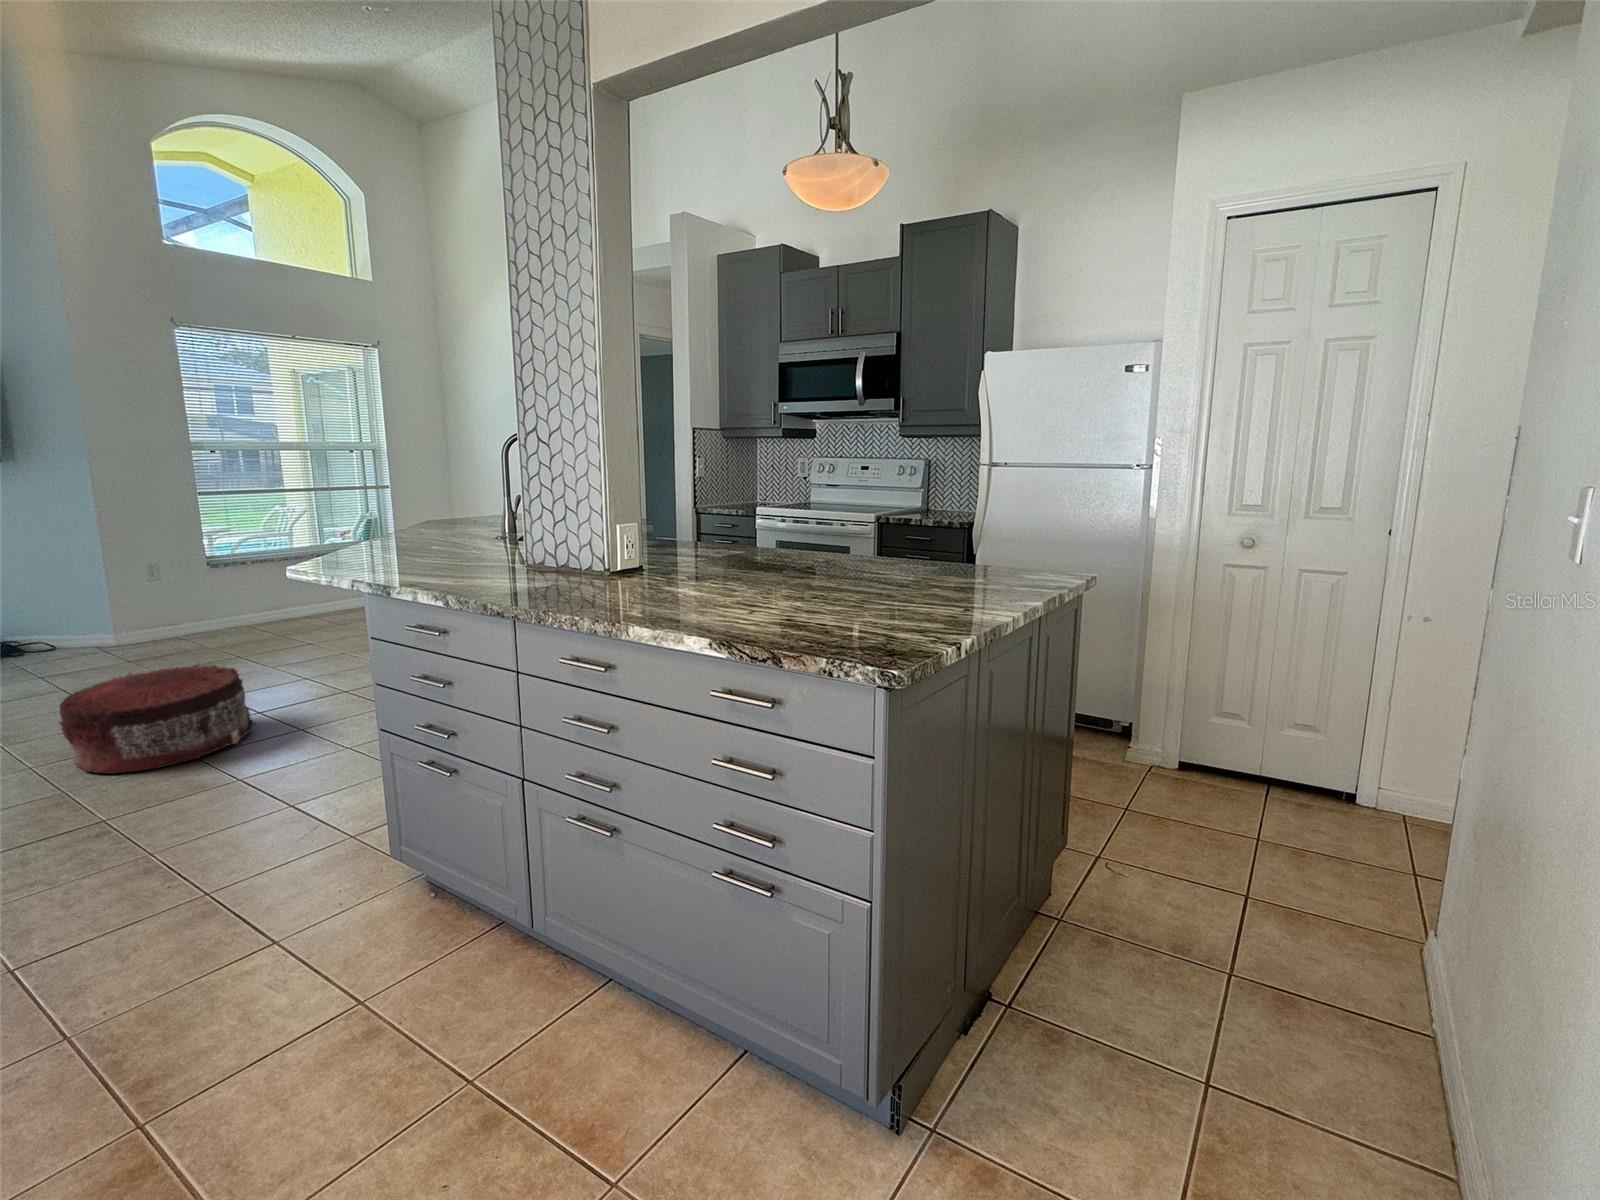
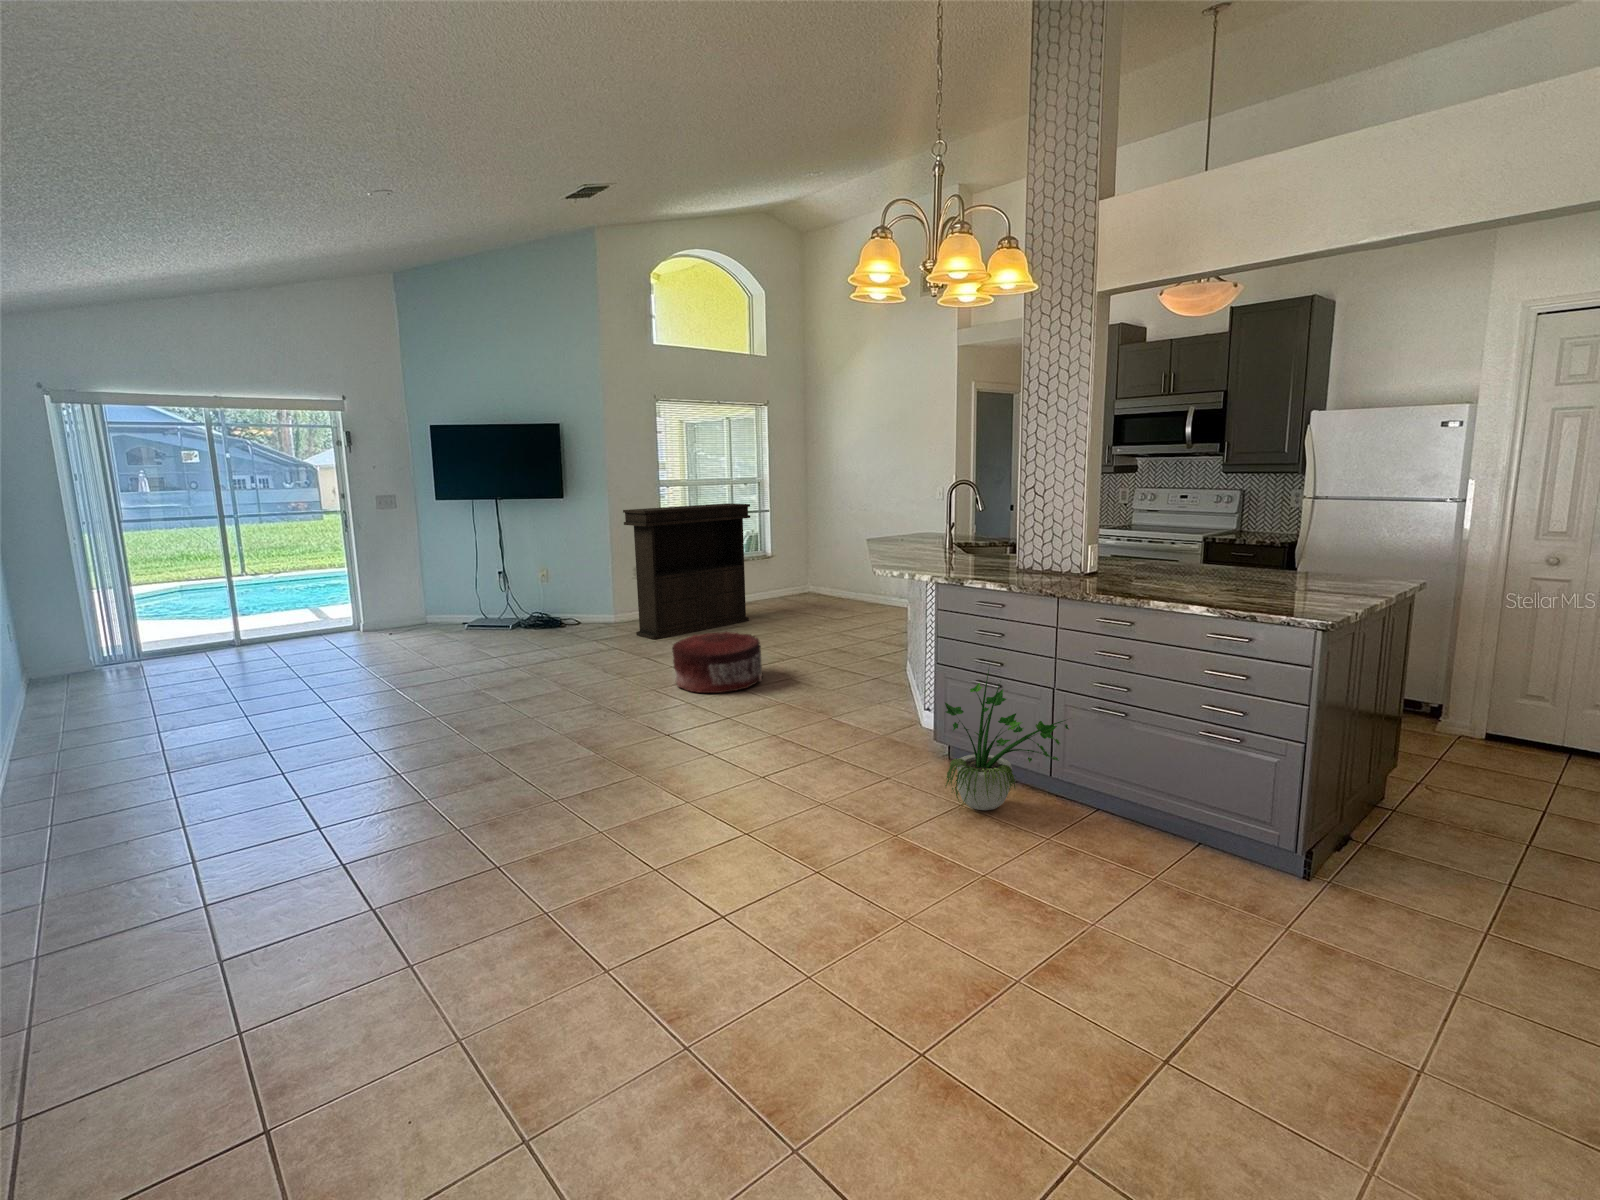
console table: none [83,474,336,674] -> present [623,503,750,640]
potted plant: none [302,736,519,1040] -> present [945,670,1069,810]

